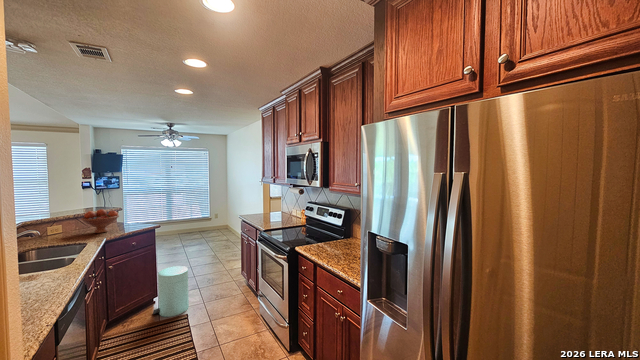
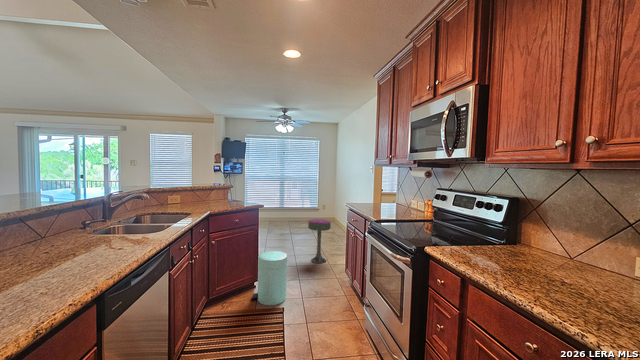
fruit bowl: present [81,209,119,233] -> none [196,183,227,206]
bar stool: none [205,230,227,271] -> present [308,219,331,263]

